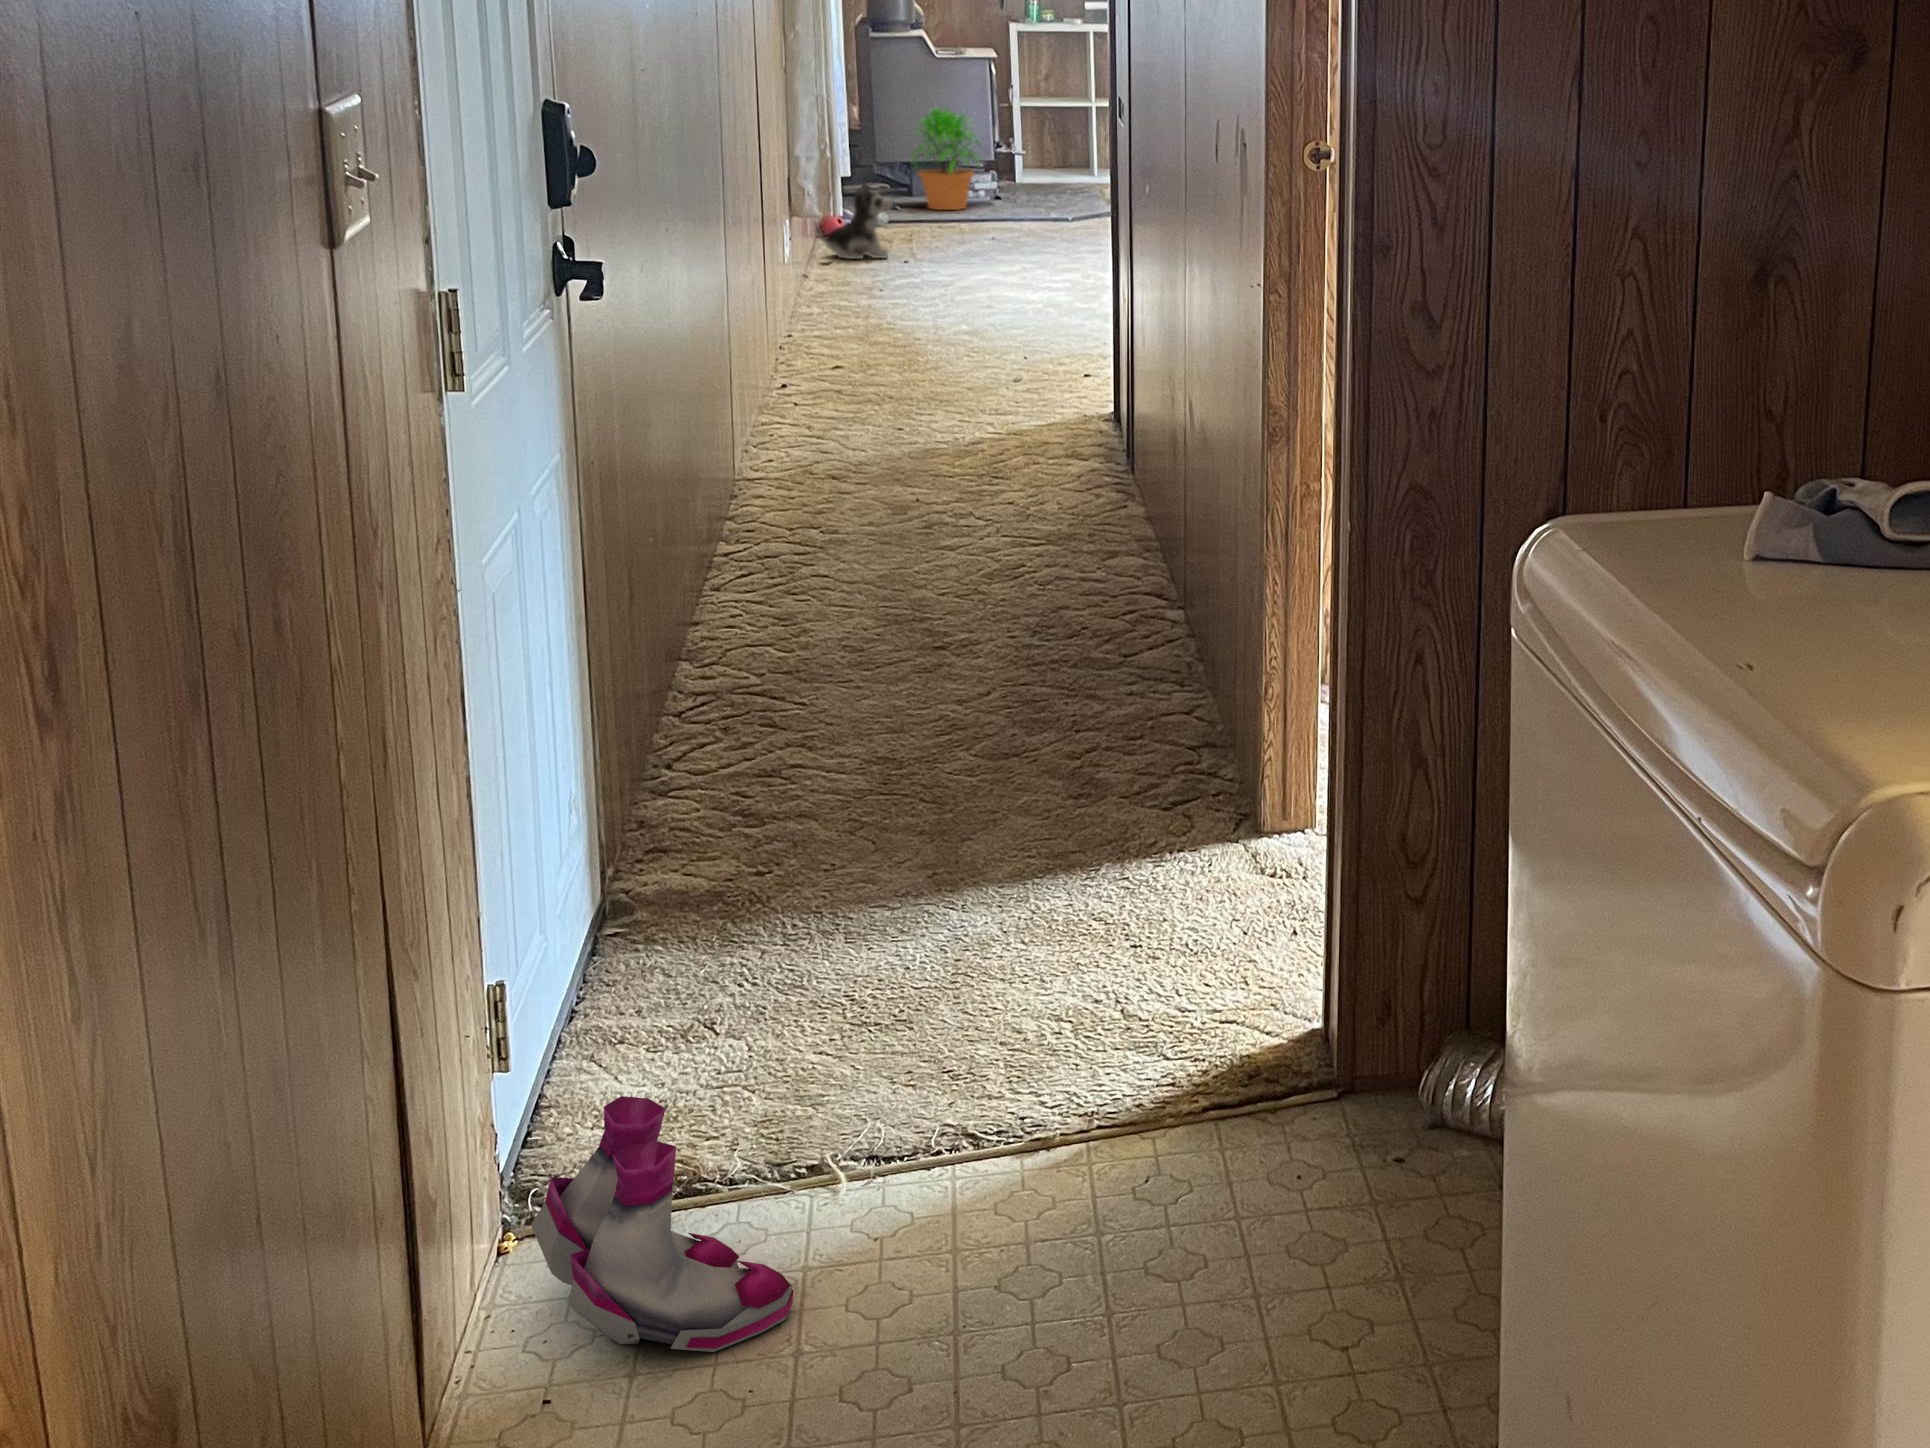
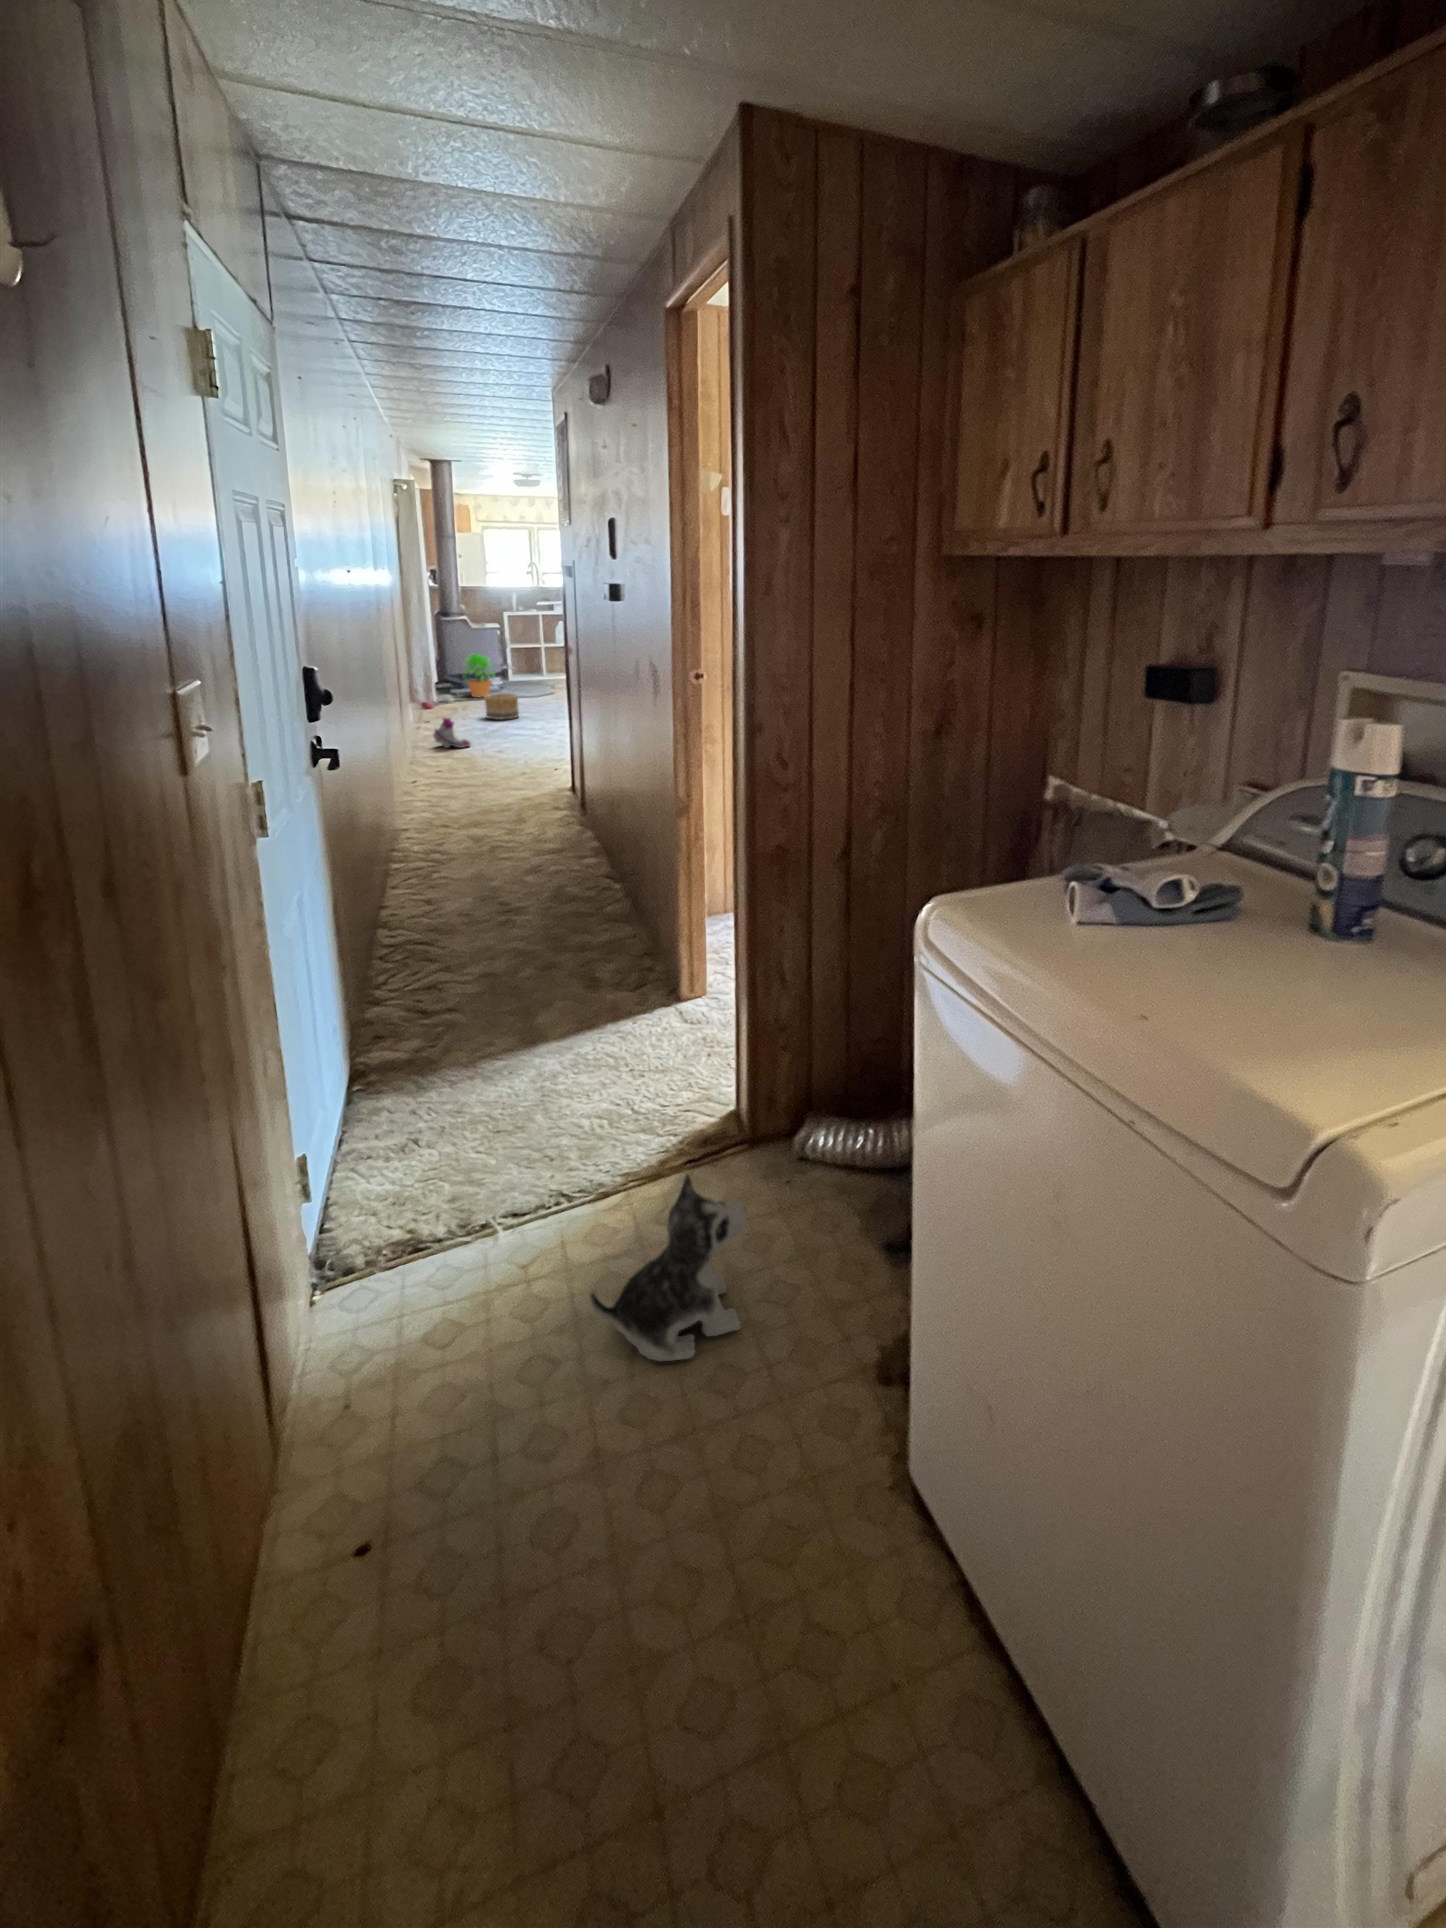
plush toy: present [816,180,893,259] -> present [590,1174,746,1361]
basket: none [950,200,1024,259] -> present [484,693,519,719]
boots: present [531,1096,793,1352] -> present [433,718,470,748]

